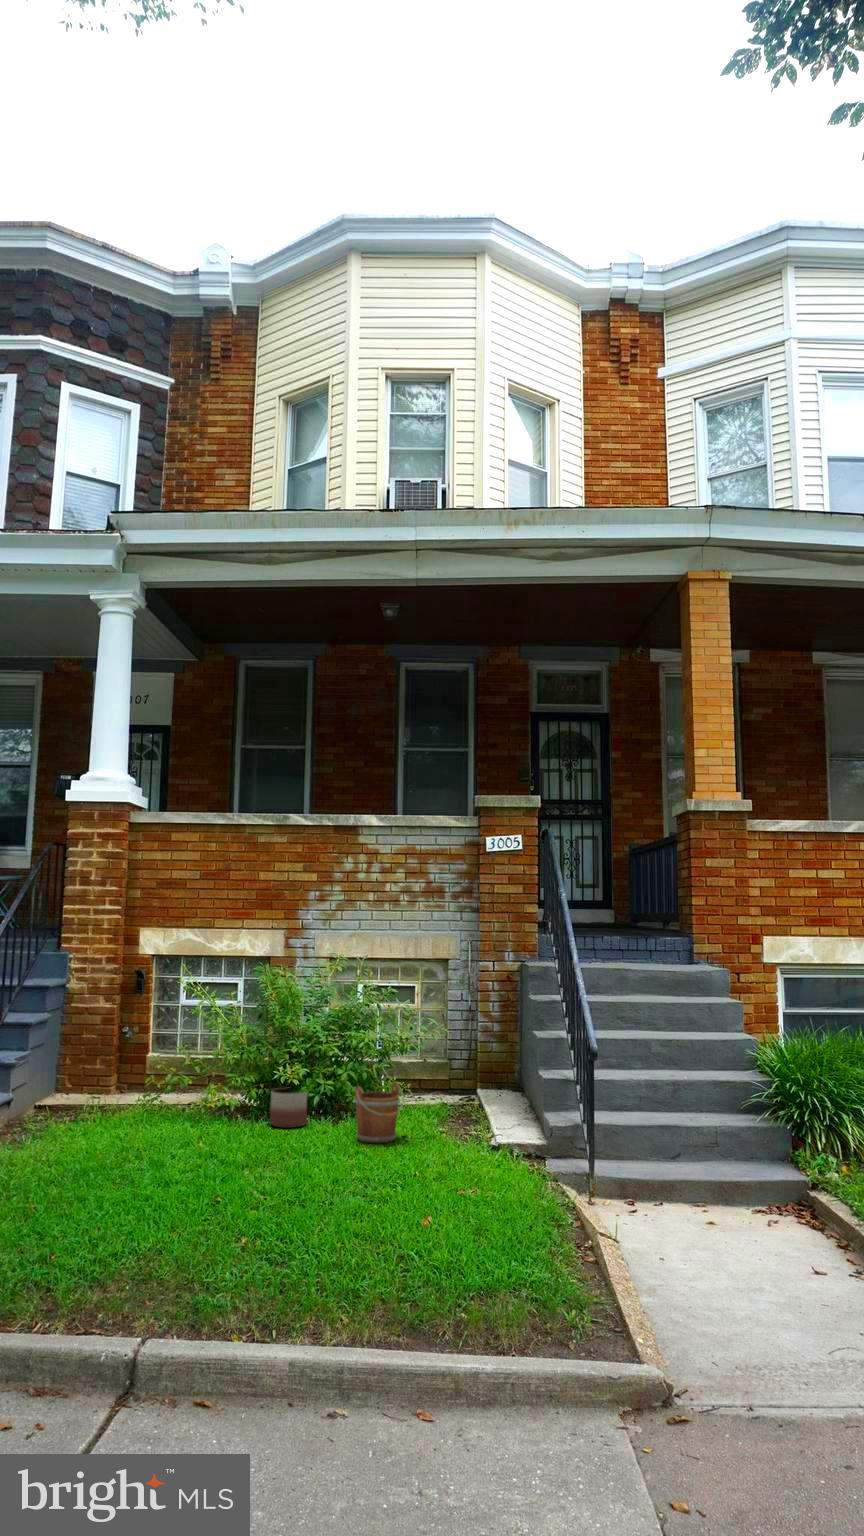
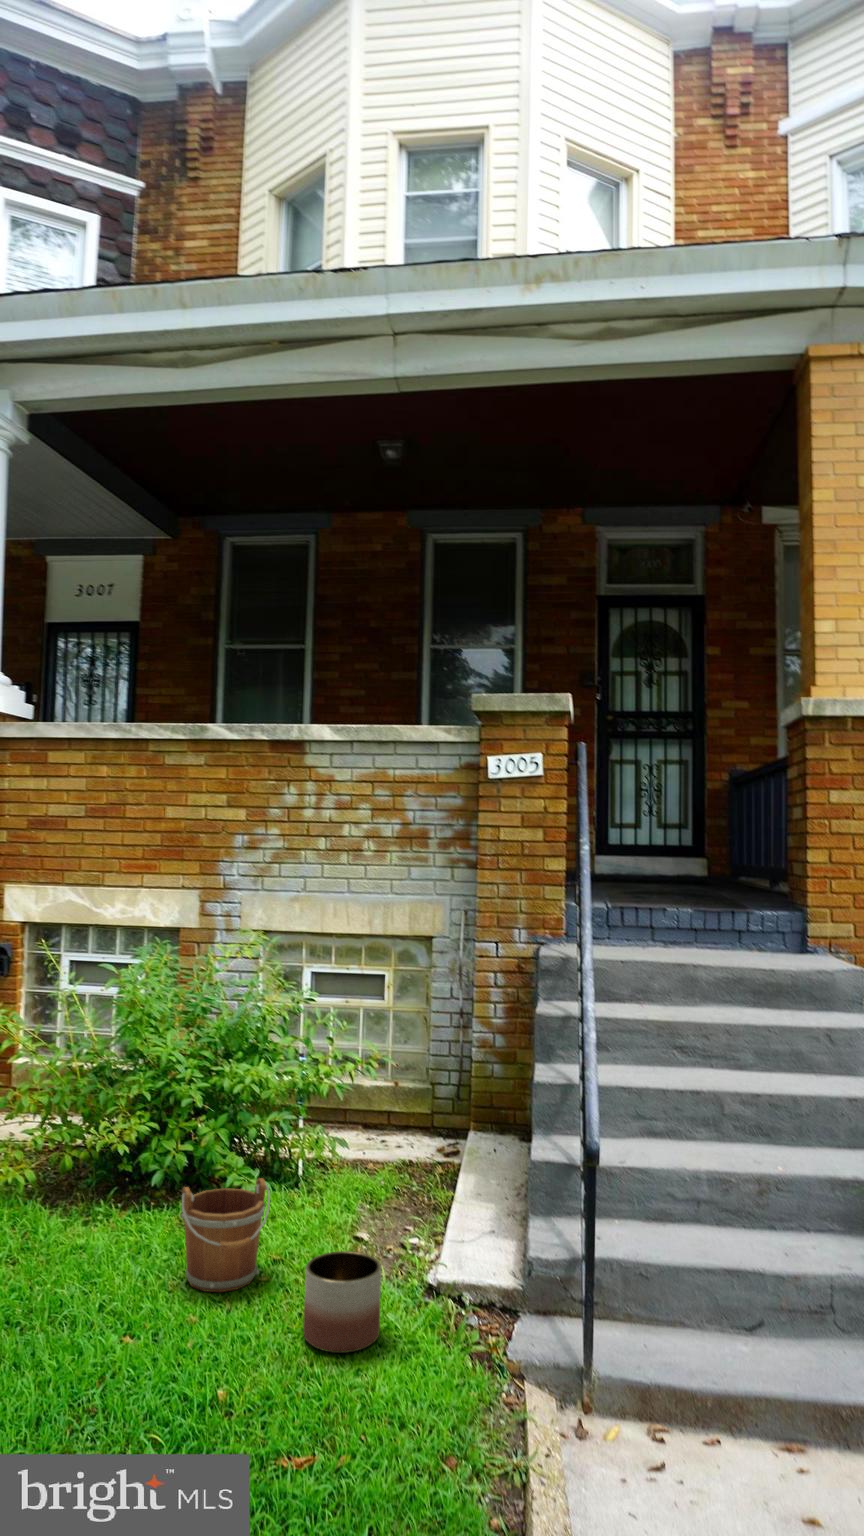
planter: present [270,1088,307,1128] -> present [303,1251,381,1353]

